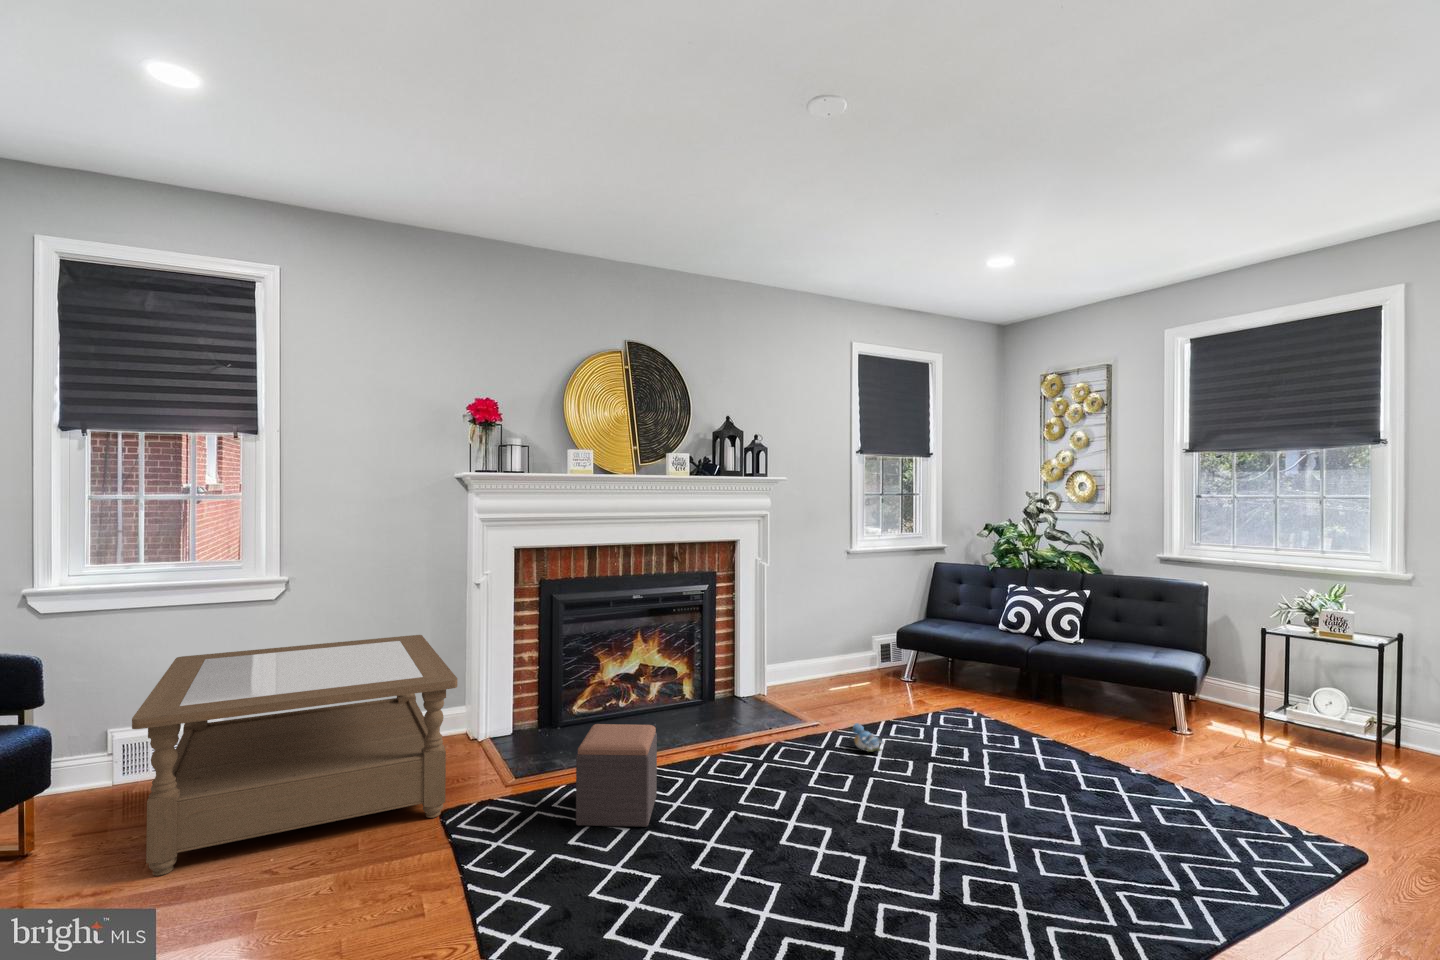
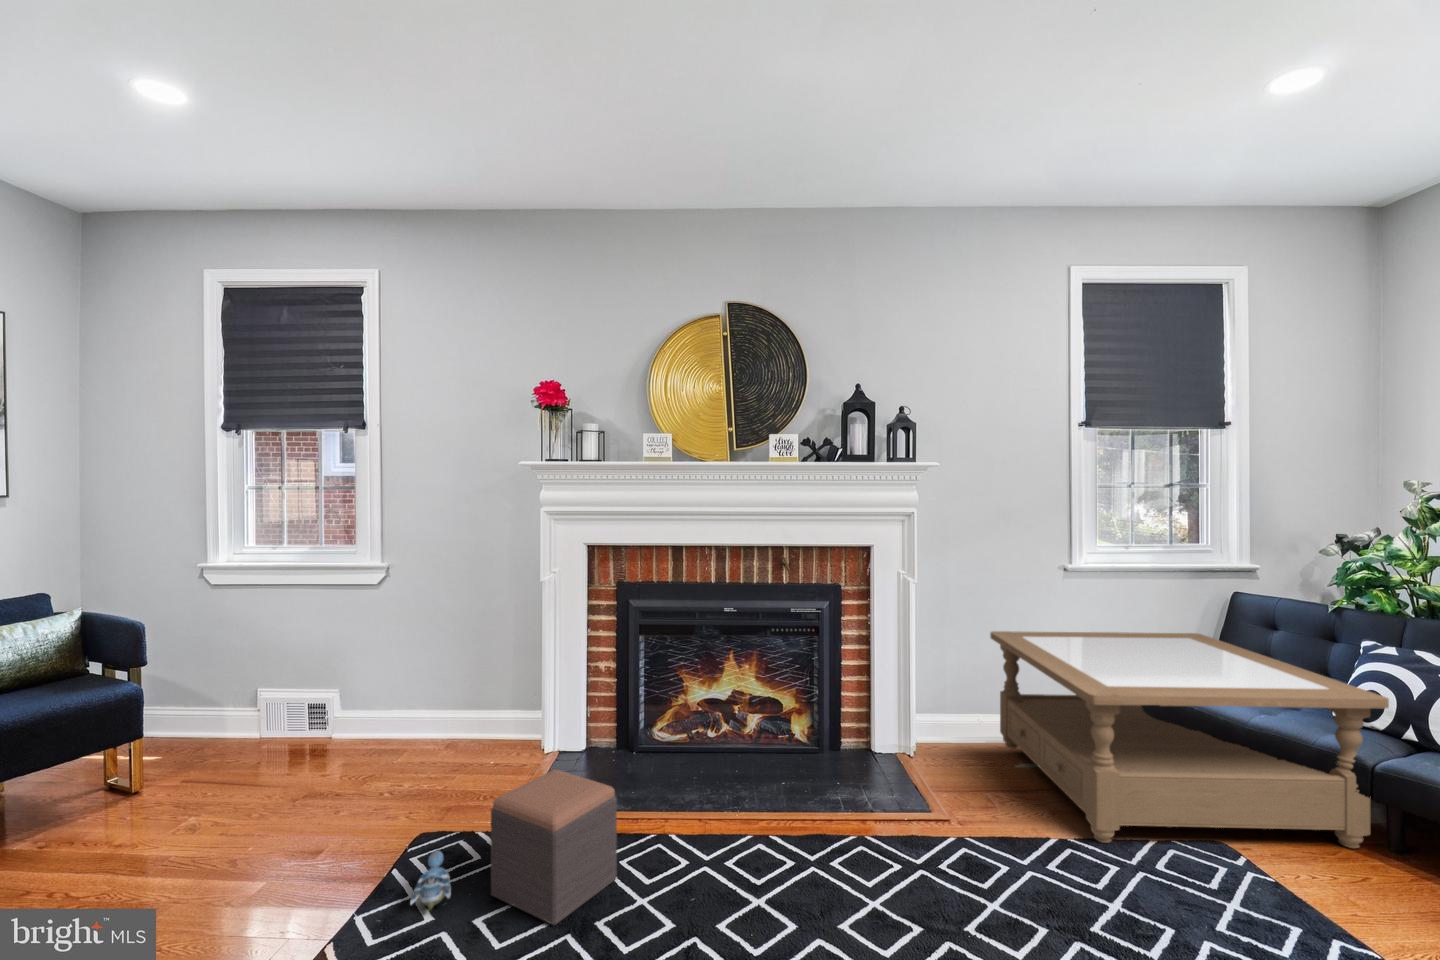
coffee table: present [132,635,458,876] -> present [990,631,1389,848]
plush toy: present [853,723,884,752] -> present [410,850,451,910]

